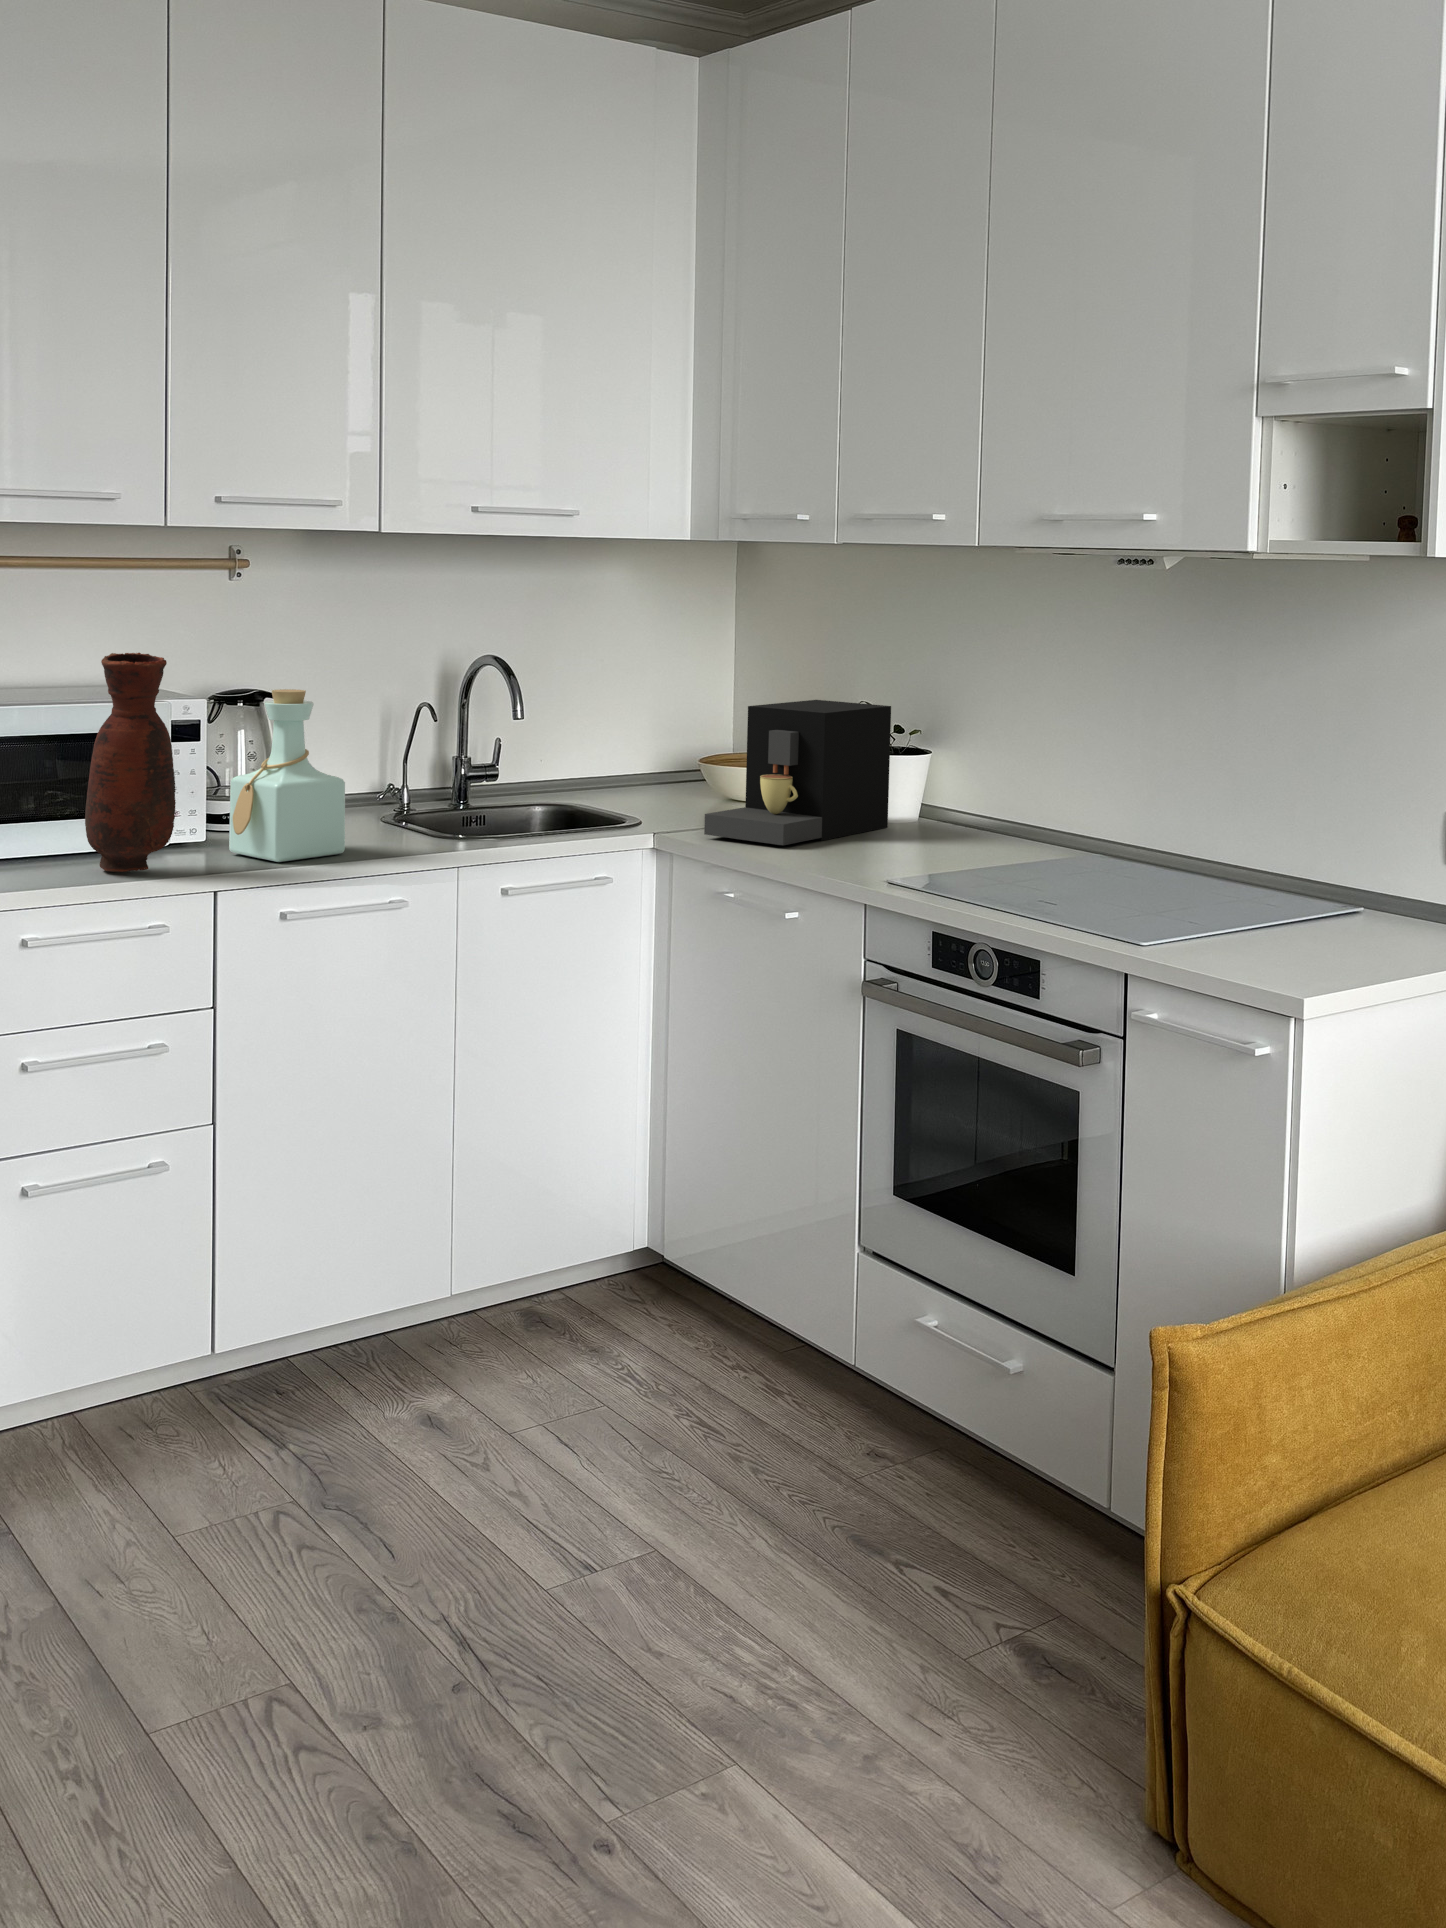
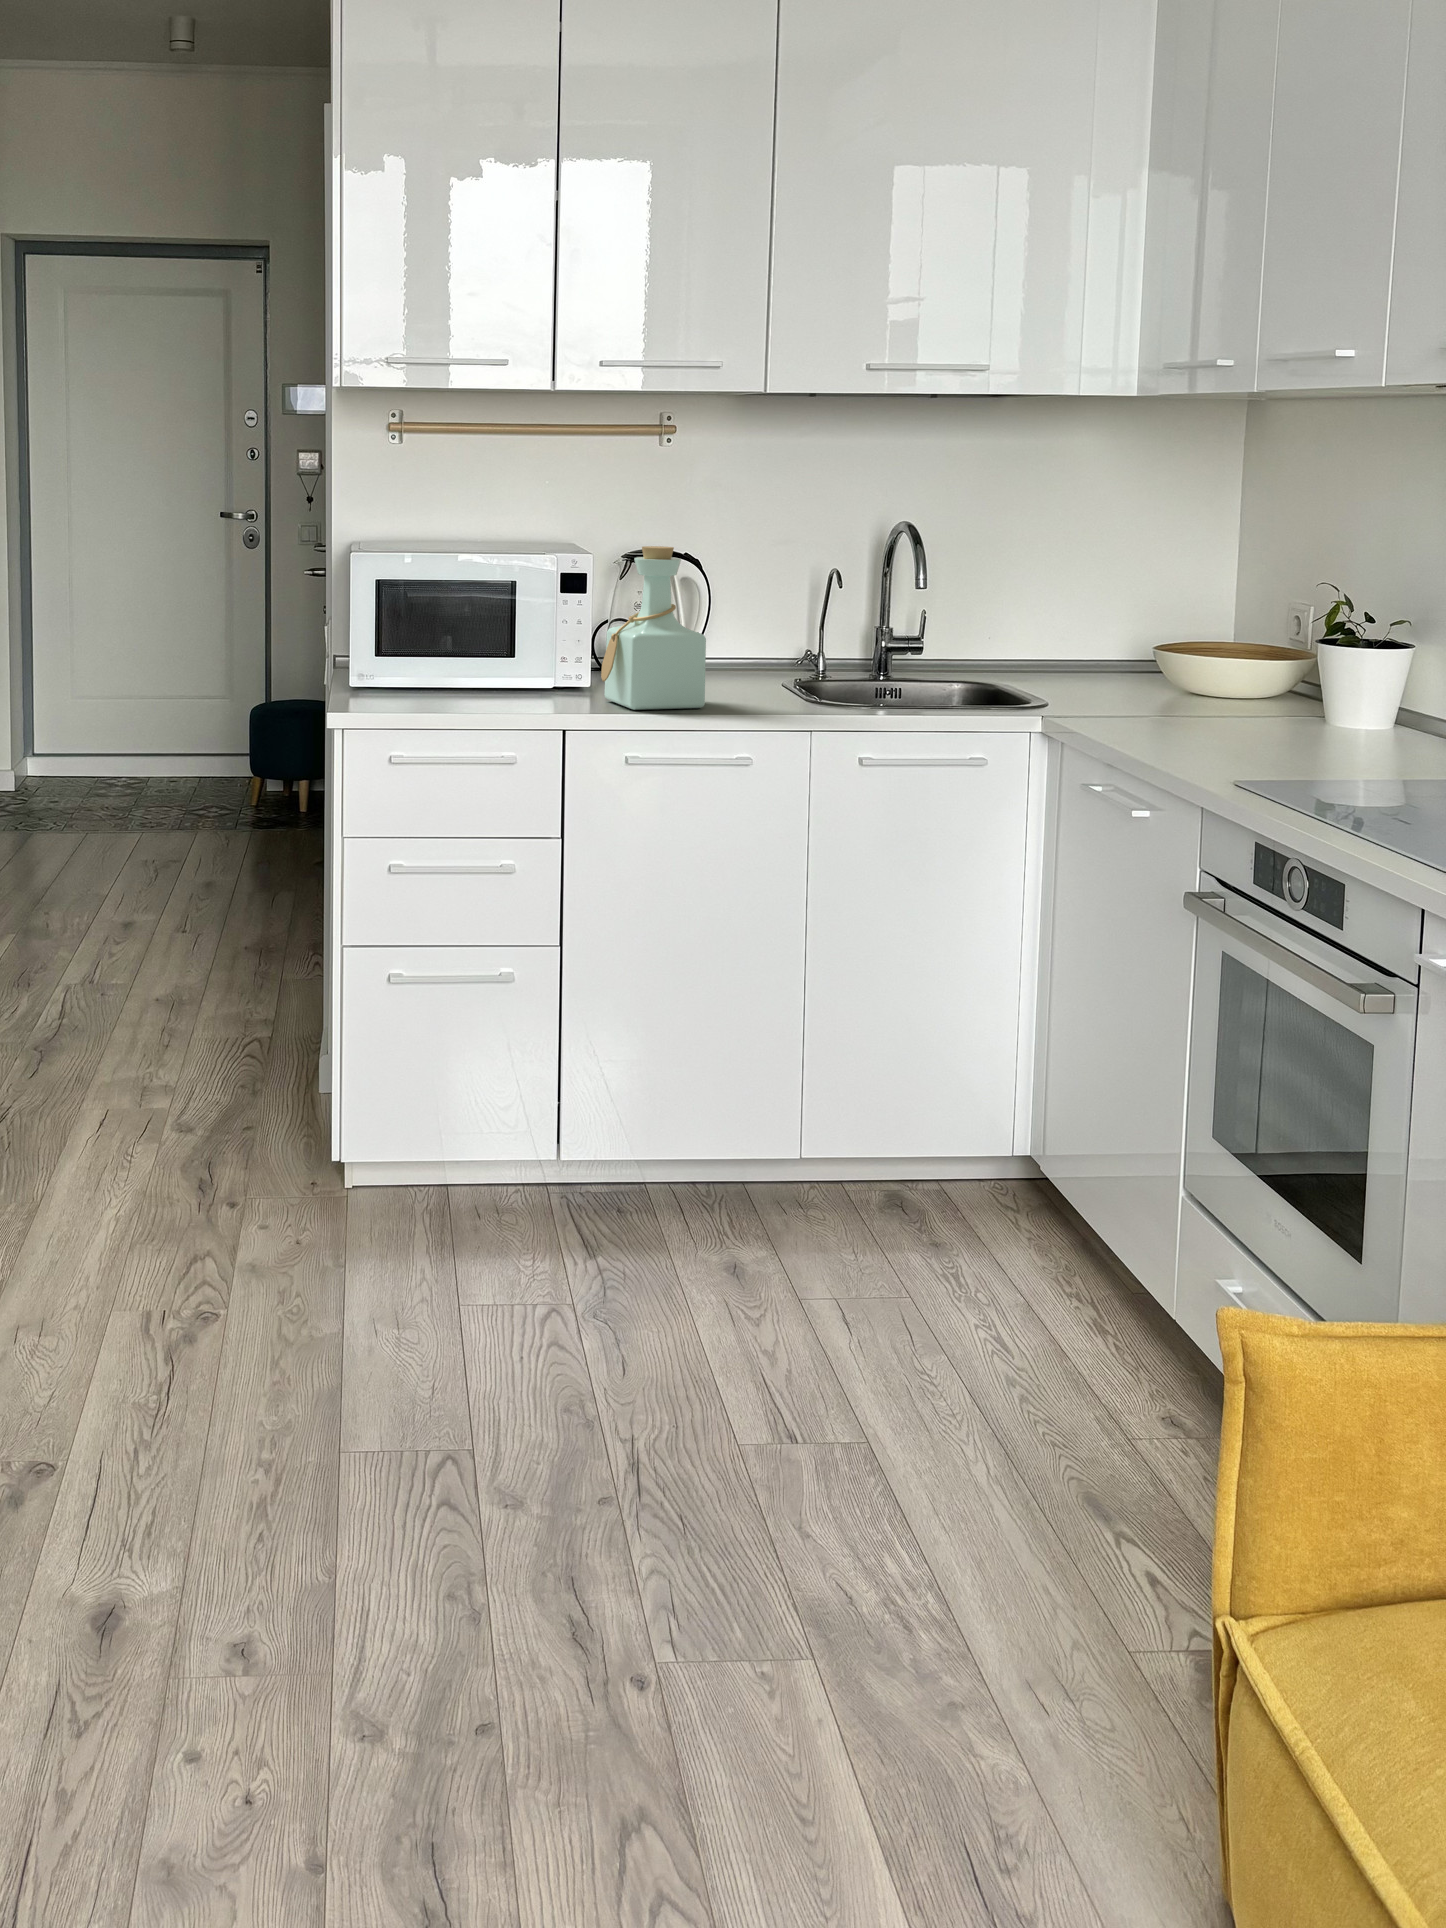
vase: present [85,653,176,872] -> none [465,506,543,707]
coffee maker: present [704,700,891,845] -> none [1092,580,1345,736]

